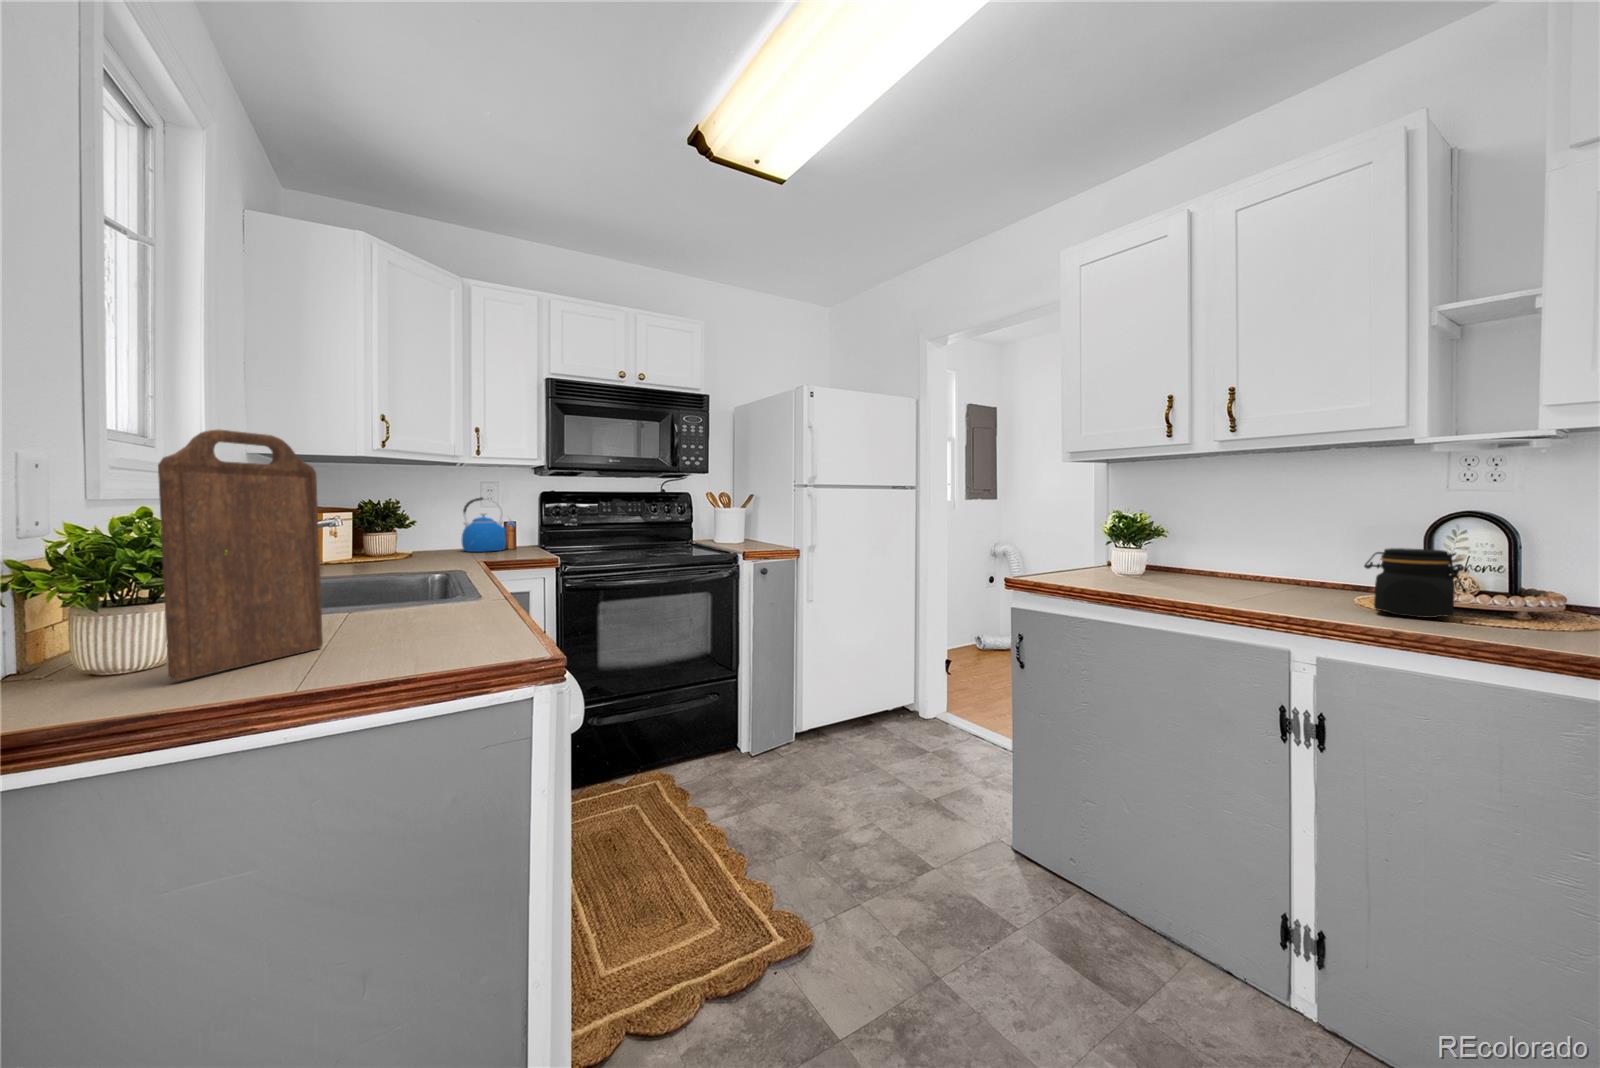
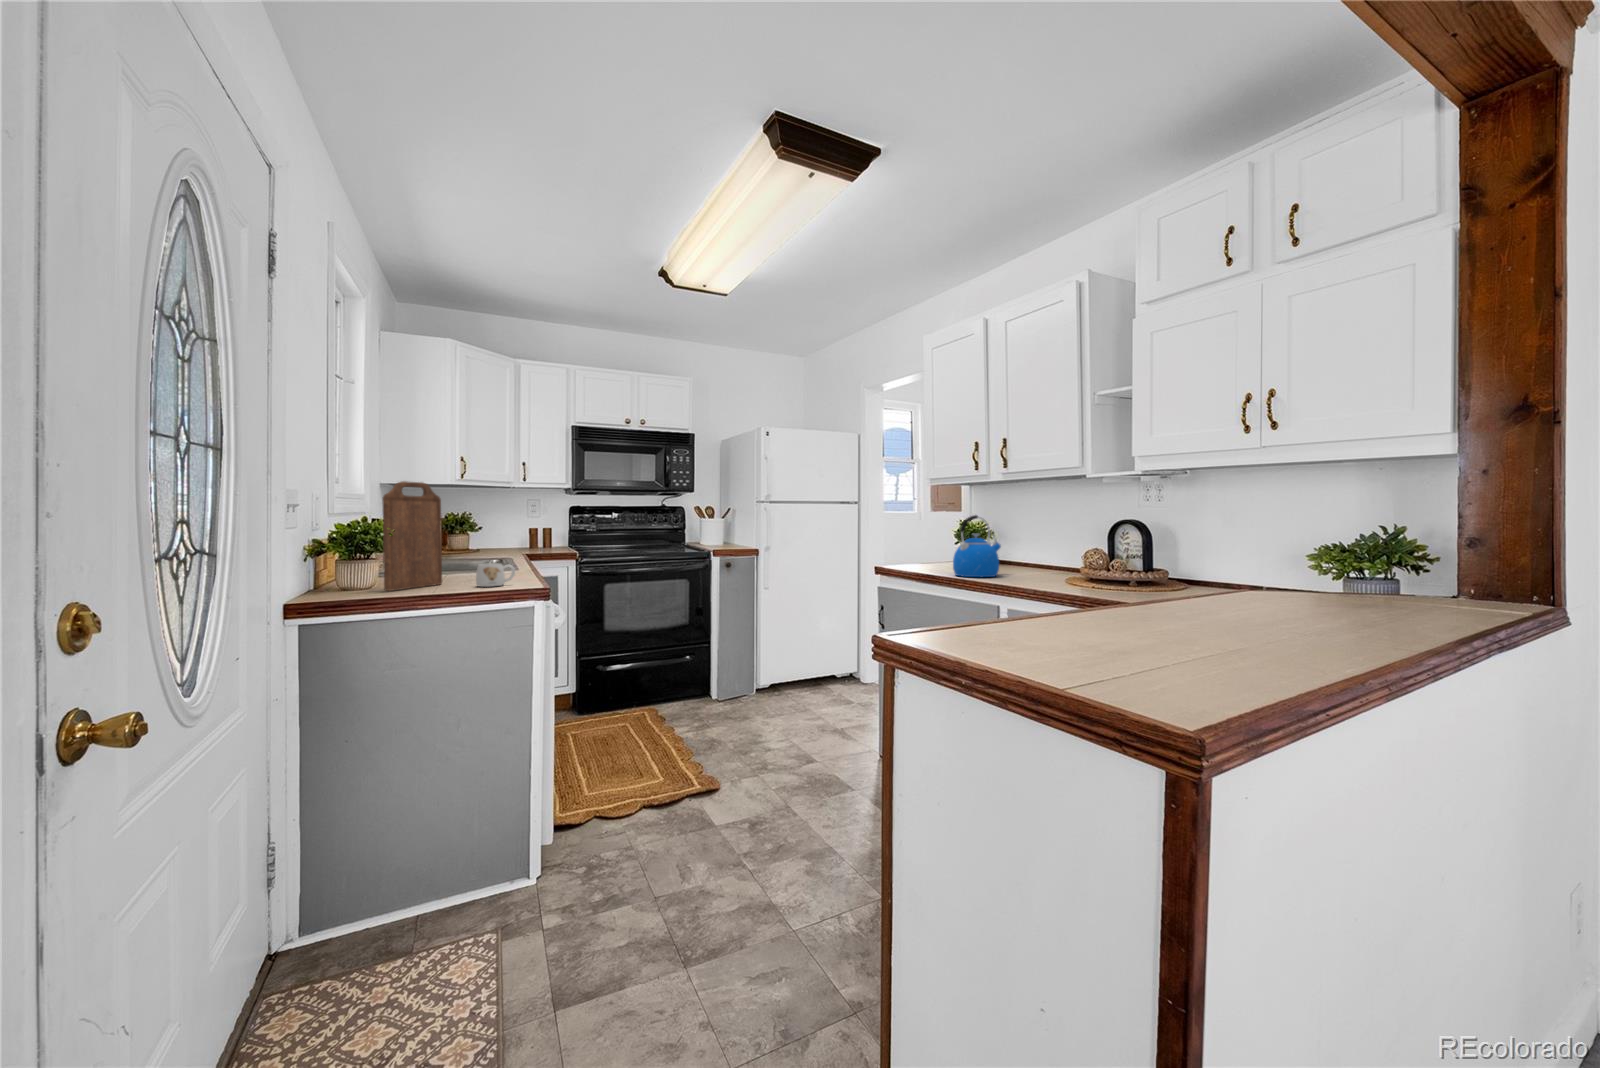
kettle: present [462,498,516,552] -> present [953,515,1001,577]
jar: present [1364,548,1466,618] -> none [1043,542,1089,583]
mug: none [395,603,478,656] -> present [476,563,515,587]

